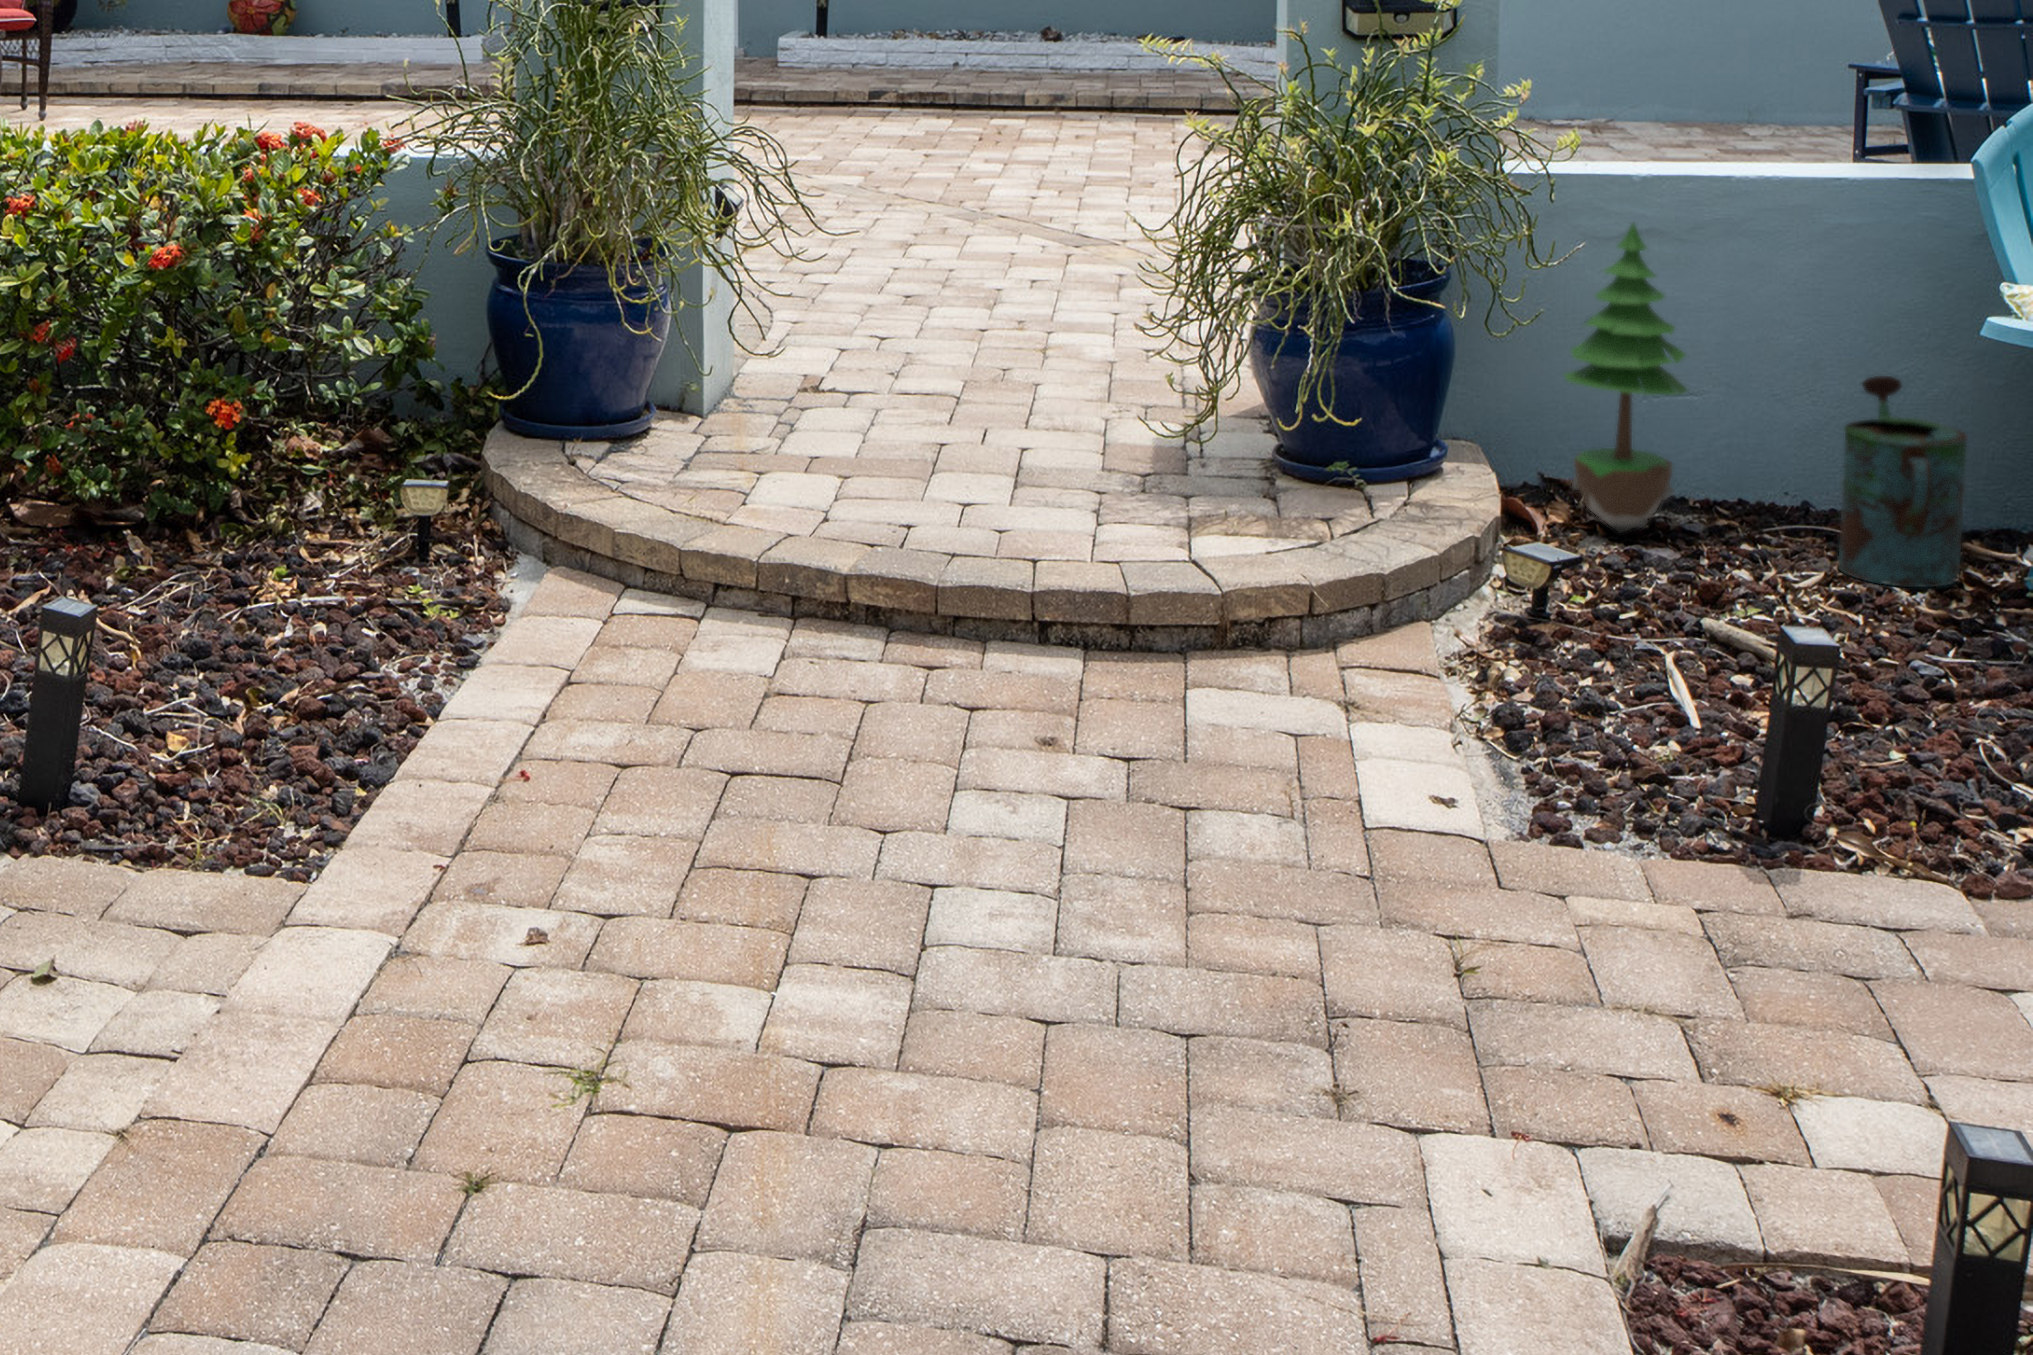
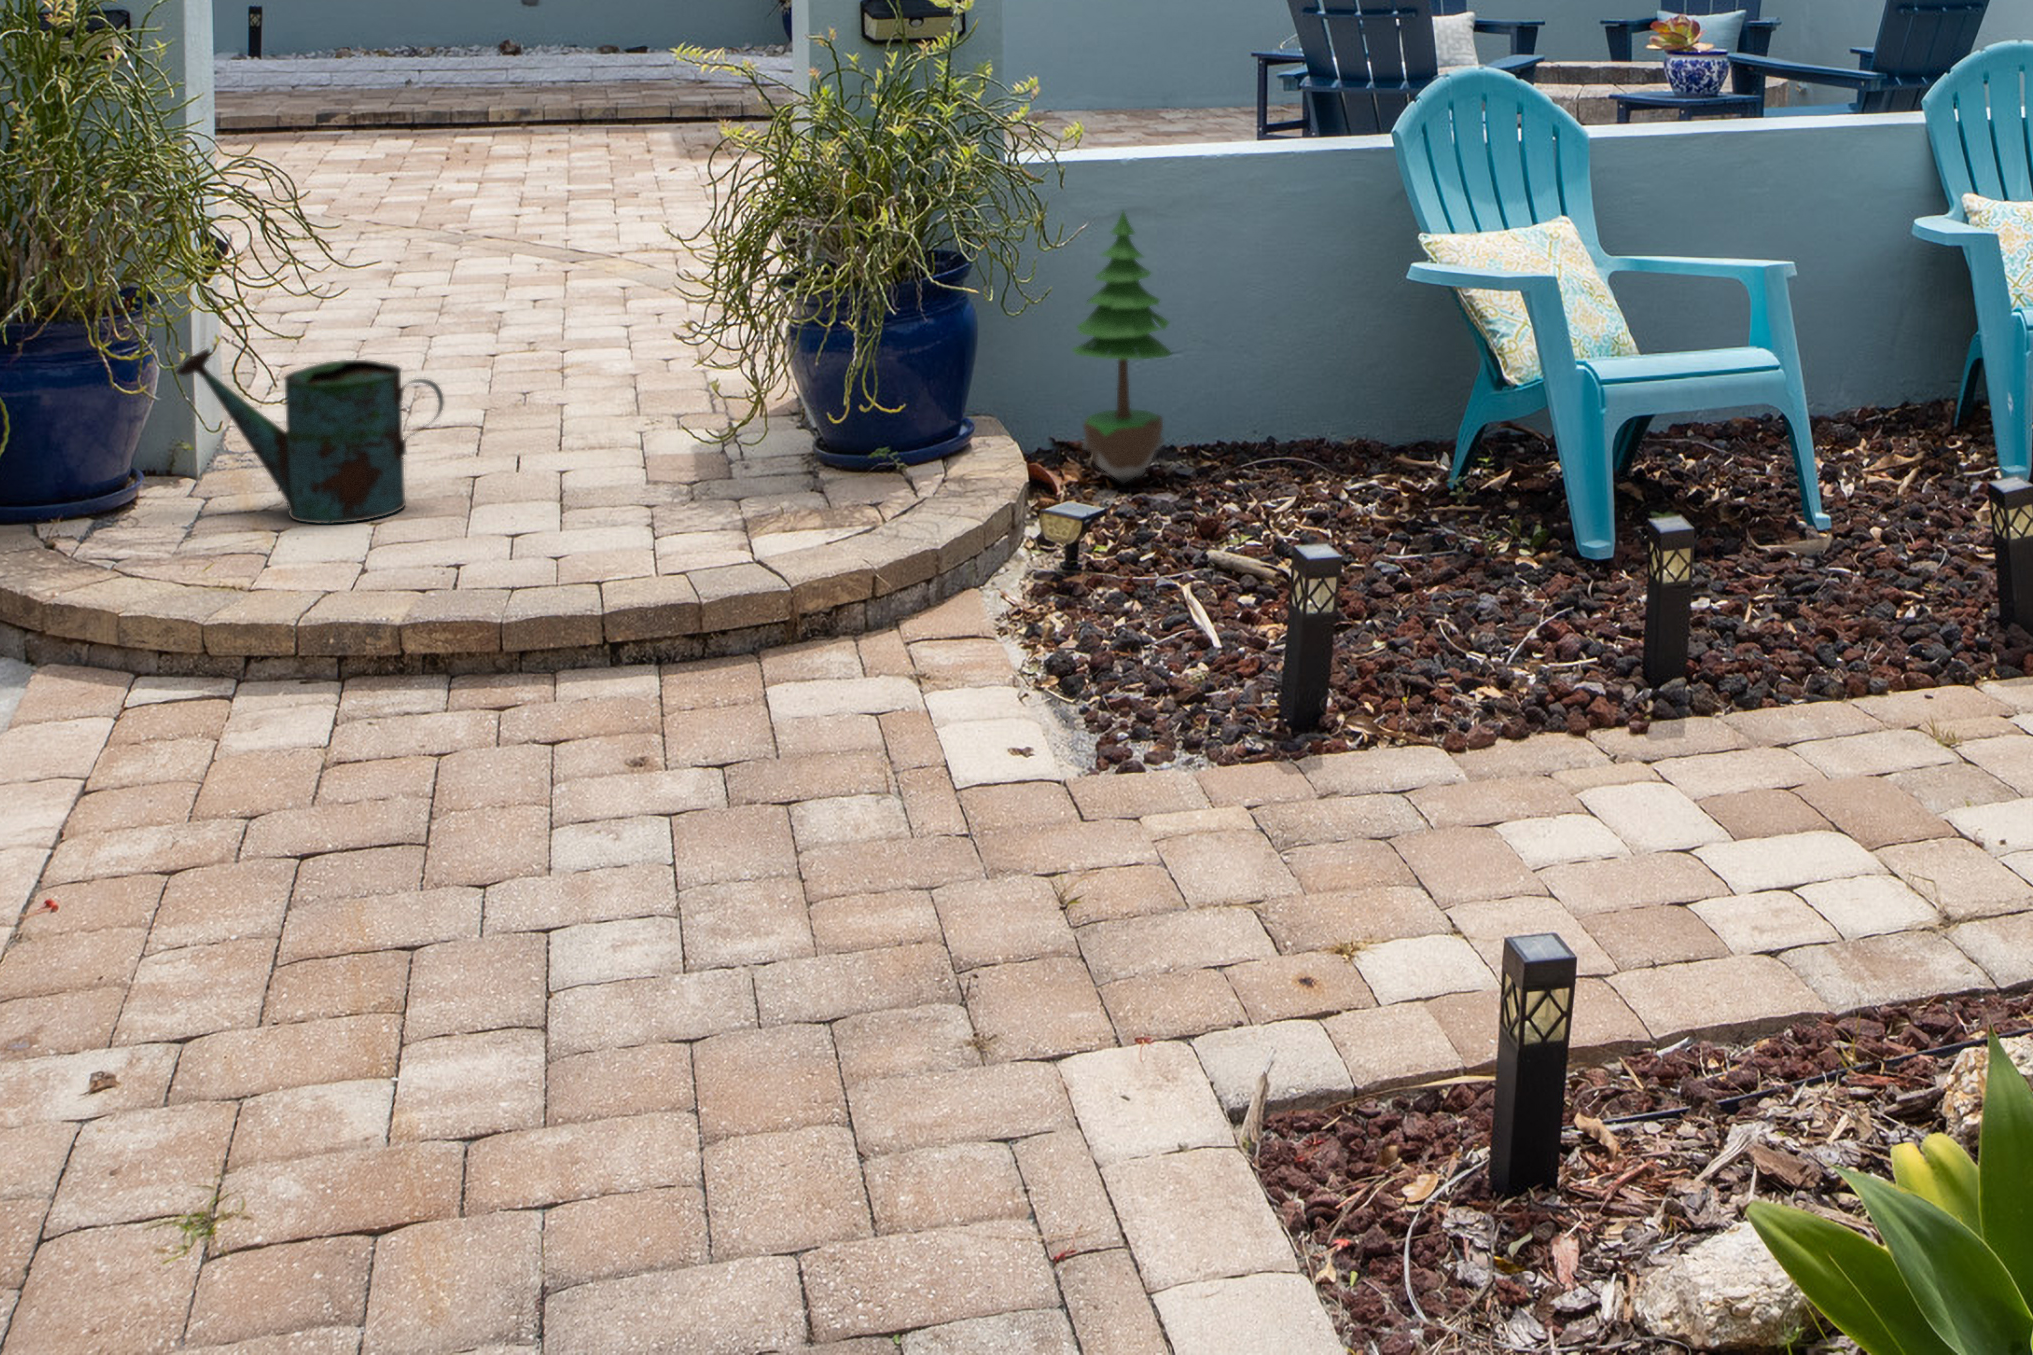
watering can: present [1838,376,1968,587] -> present [177,349,444,524]

